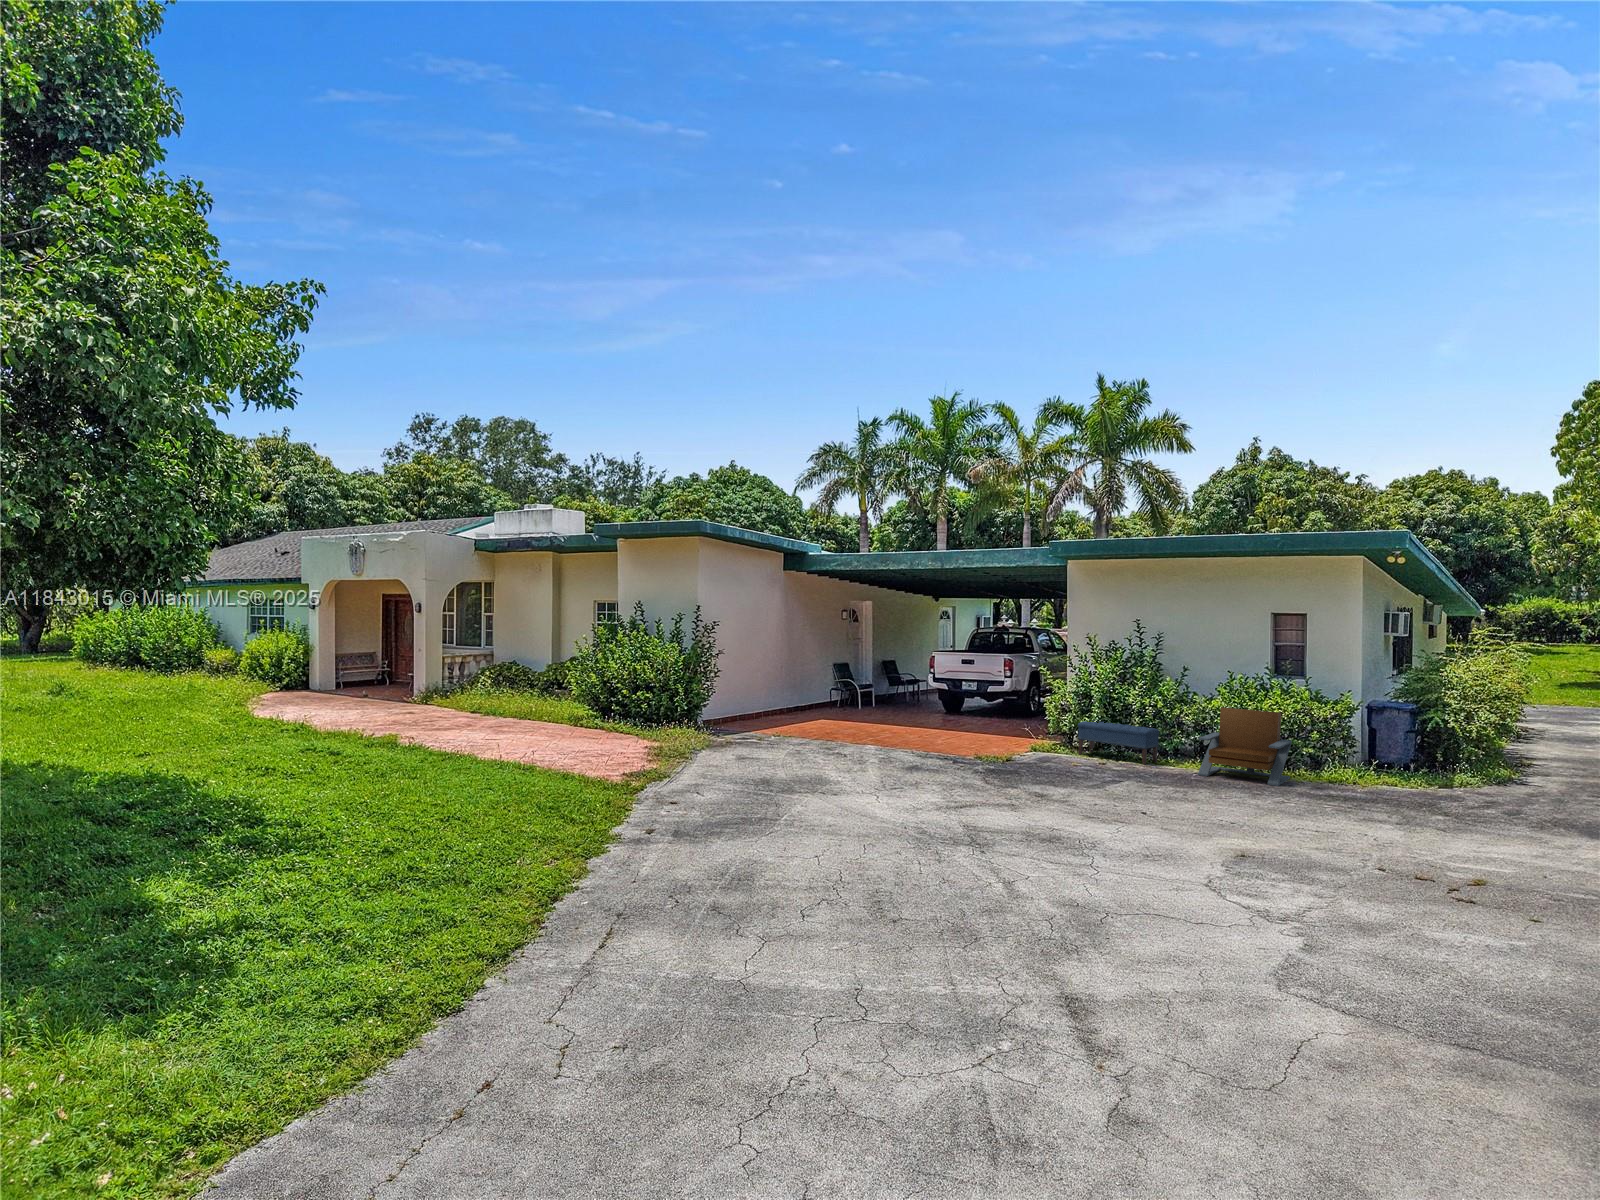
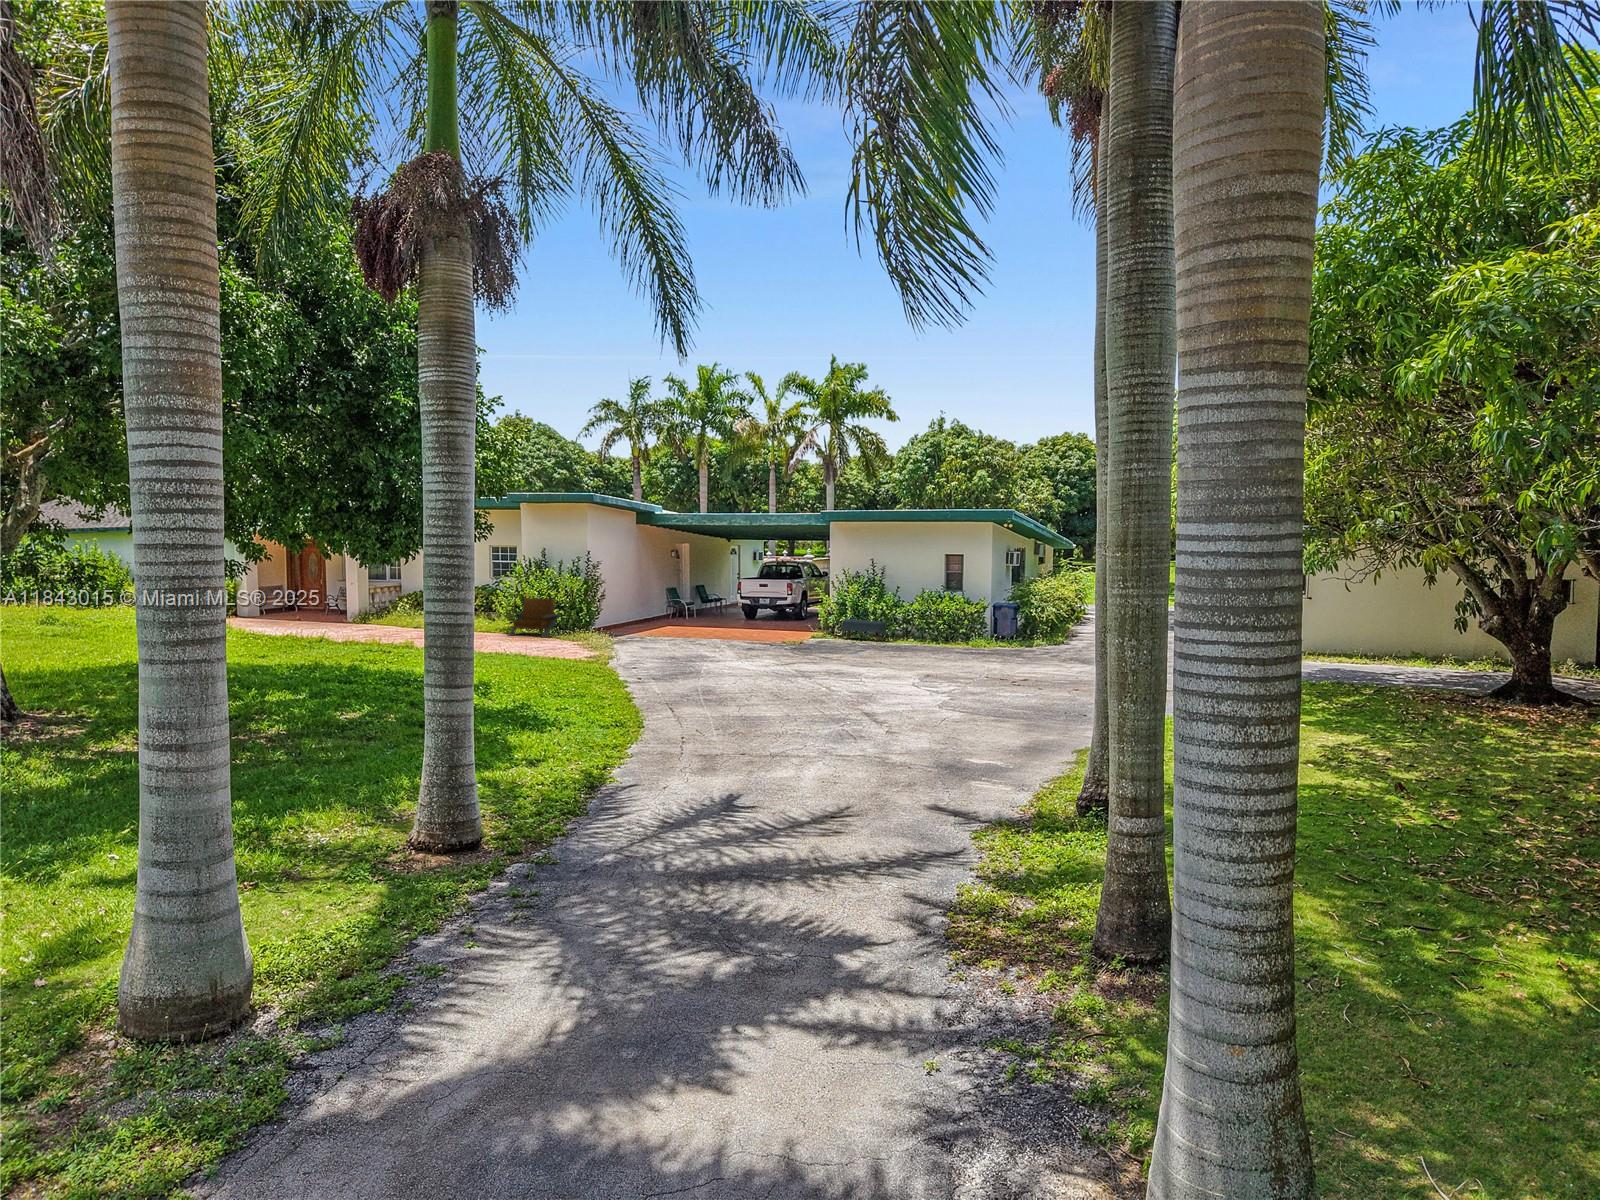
lounge chair: present [1198,707,1292,786] -> present [508,597,560,638]

